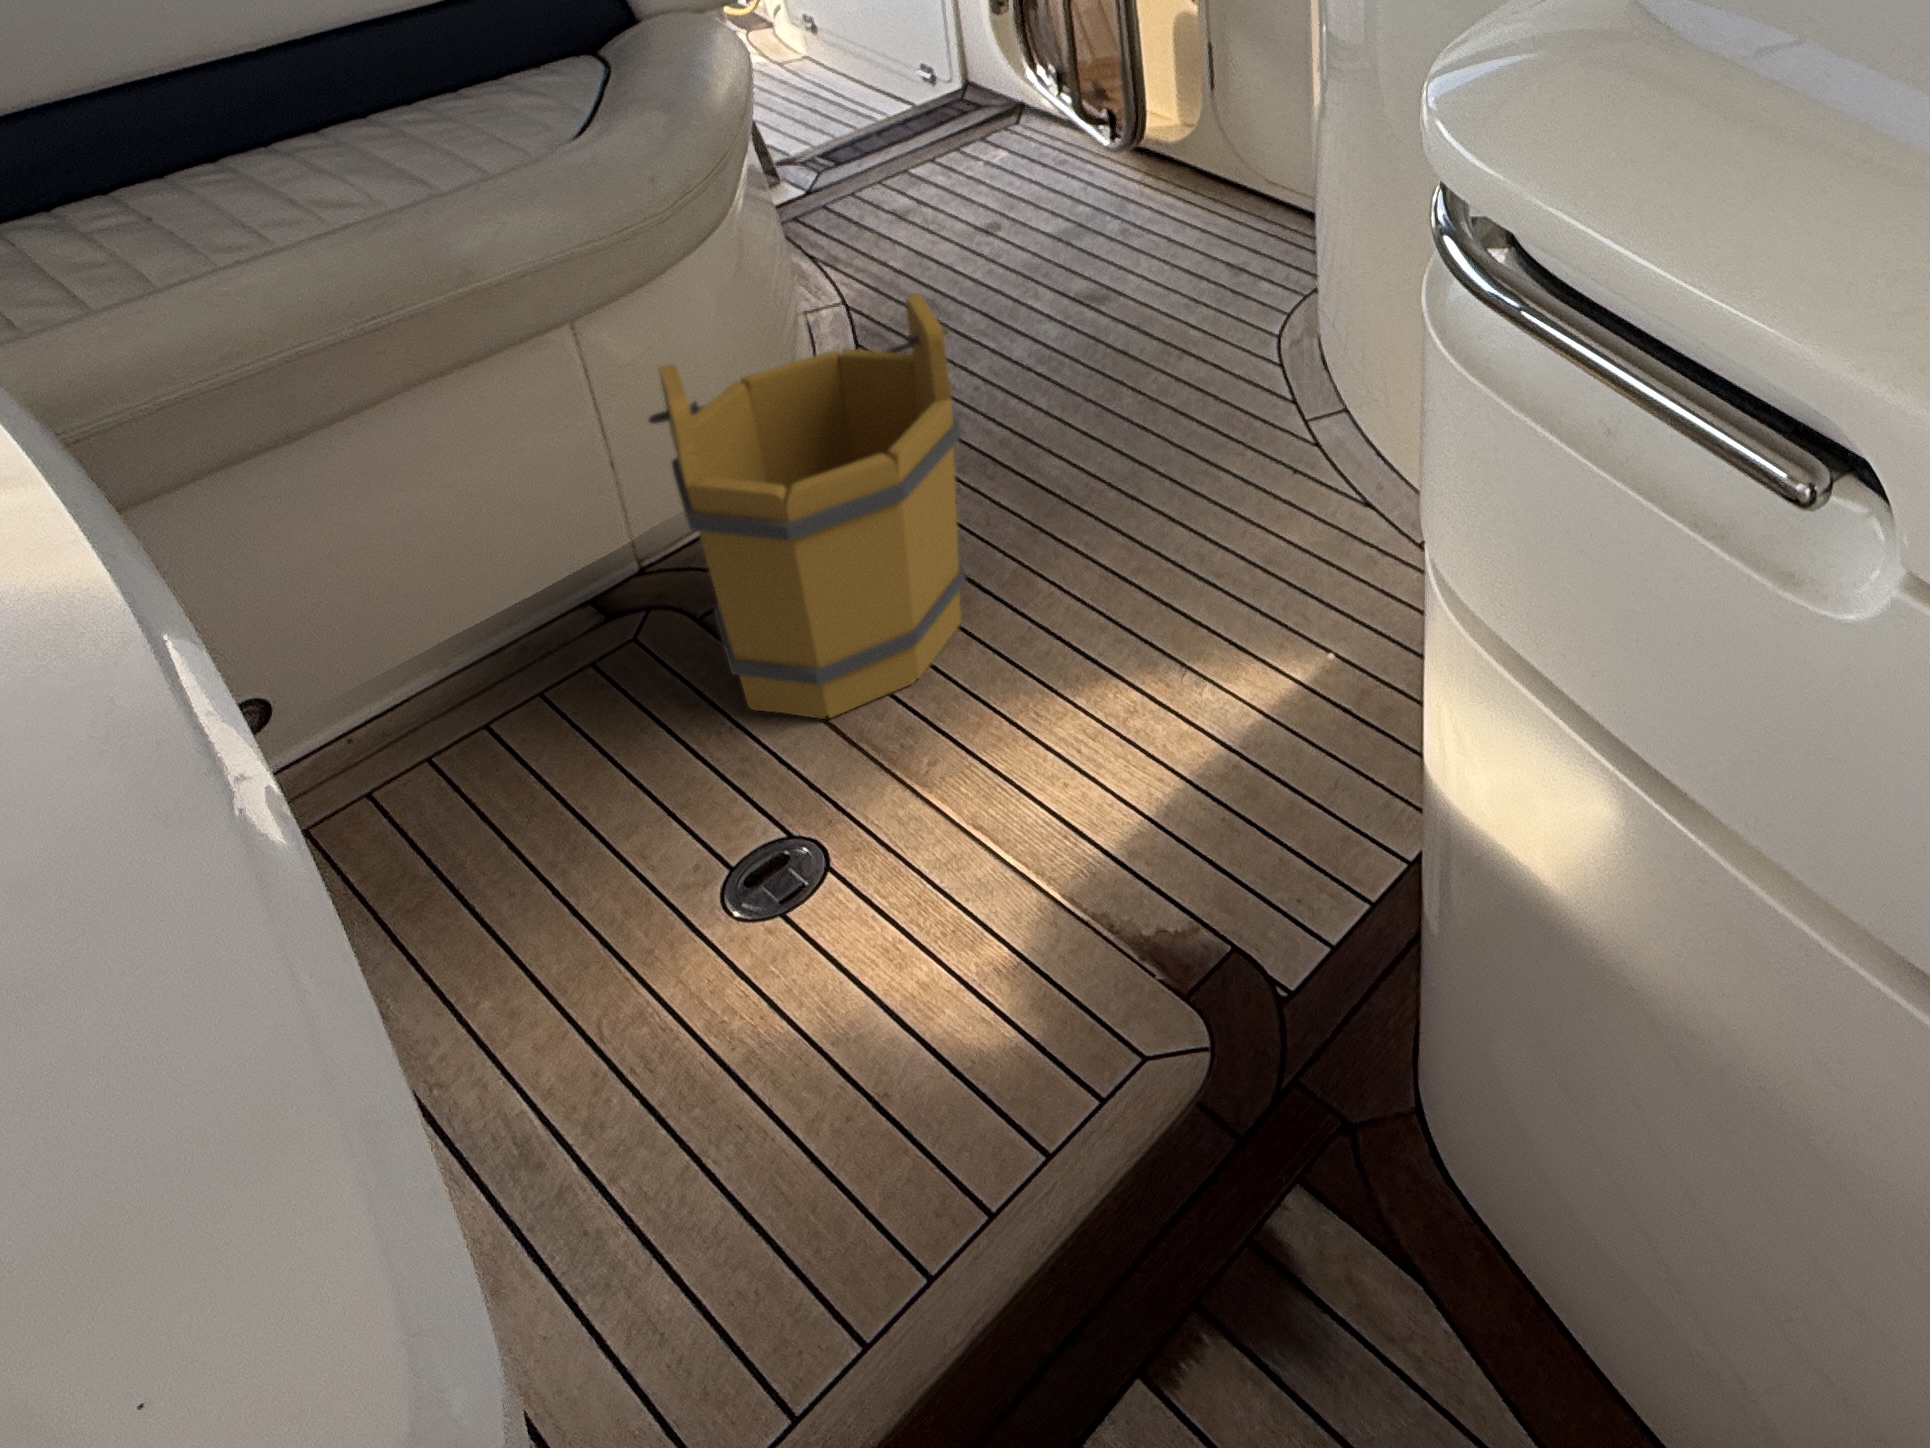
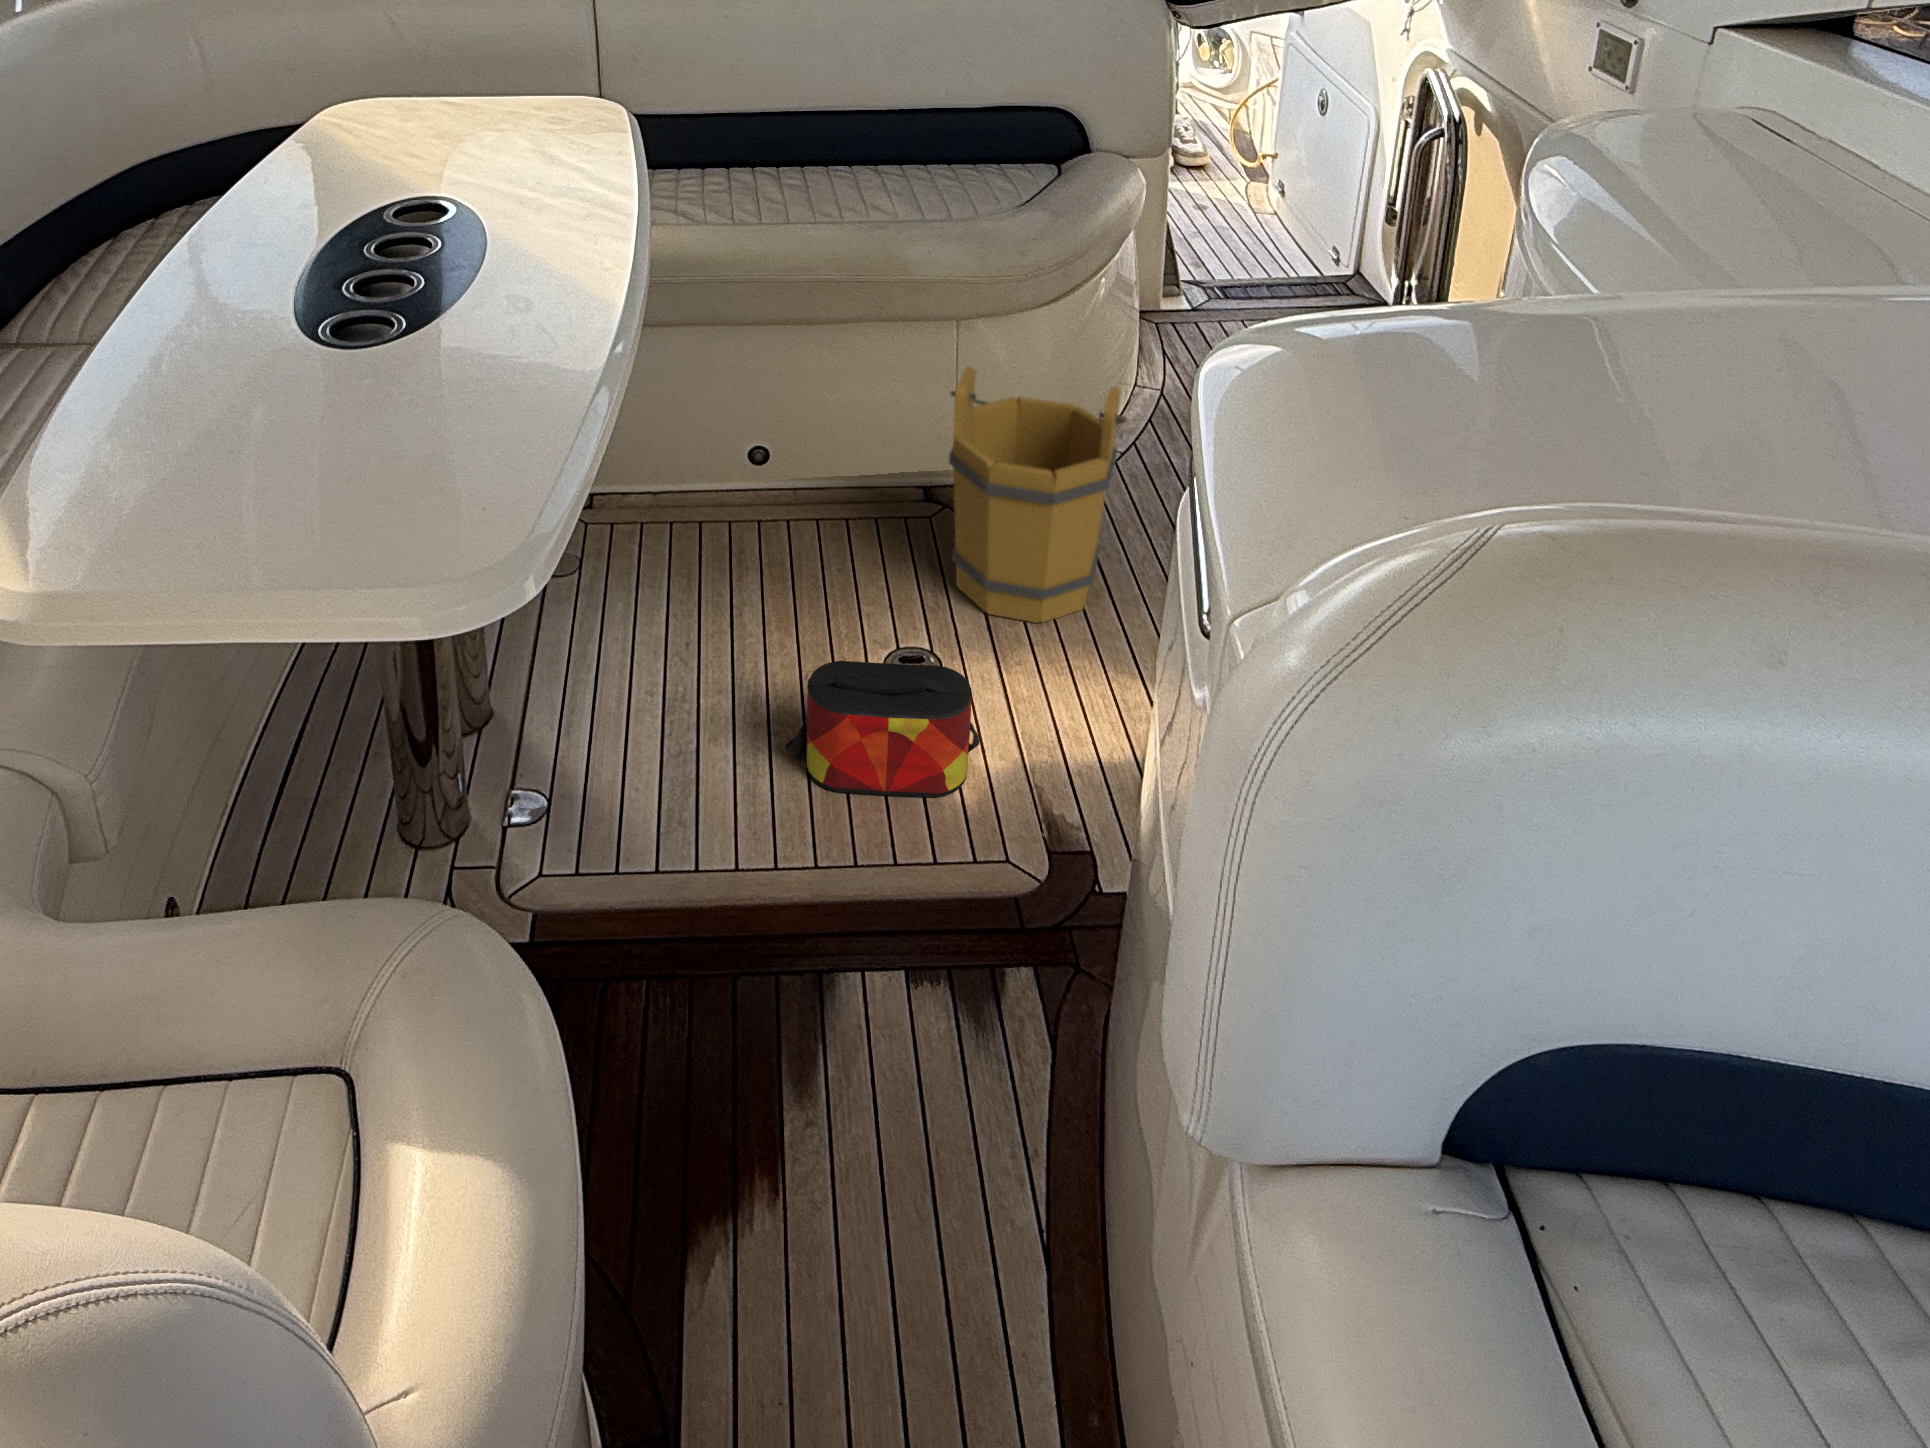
bag: none [641,839,992,1219] -> present [785,661,980,797]

